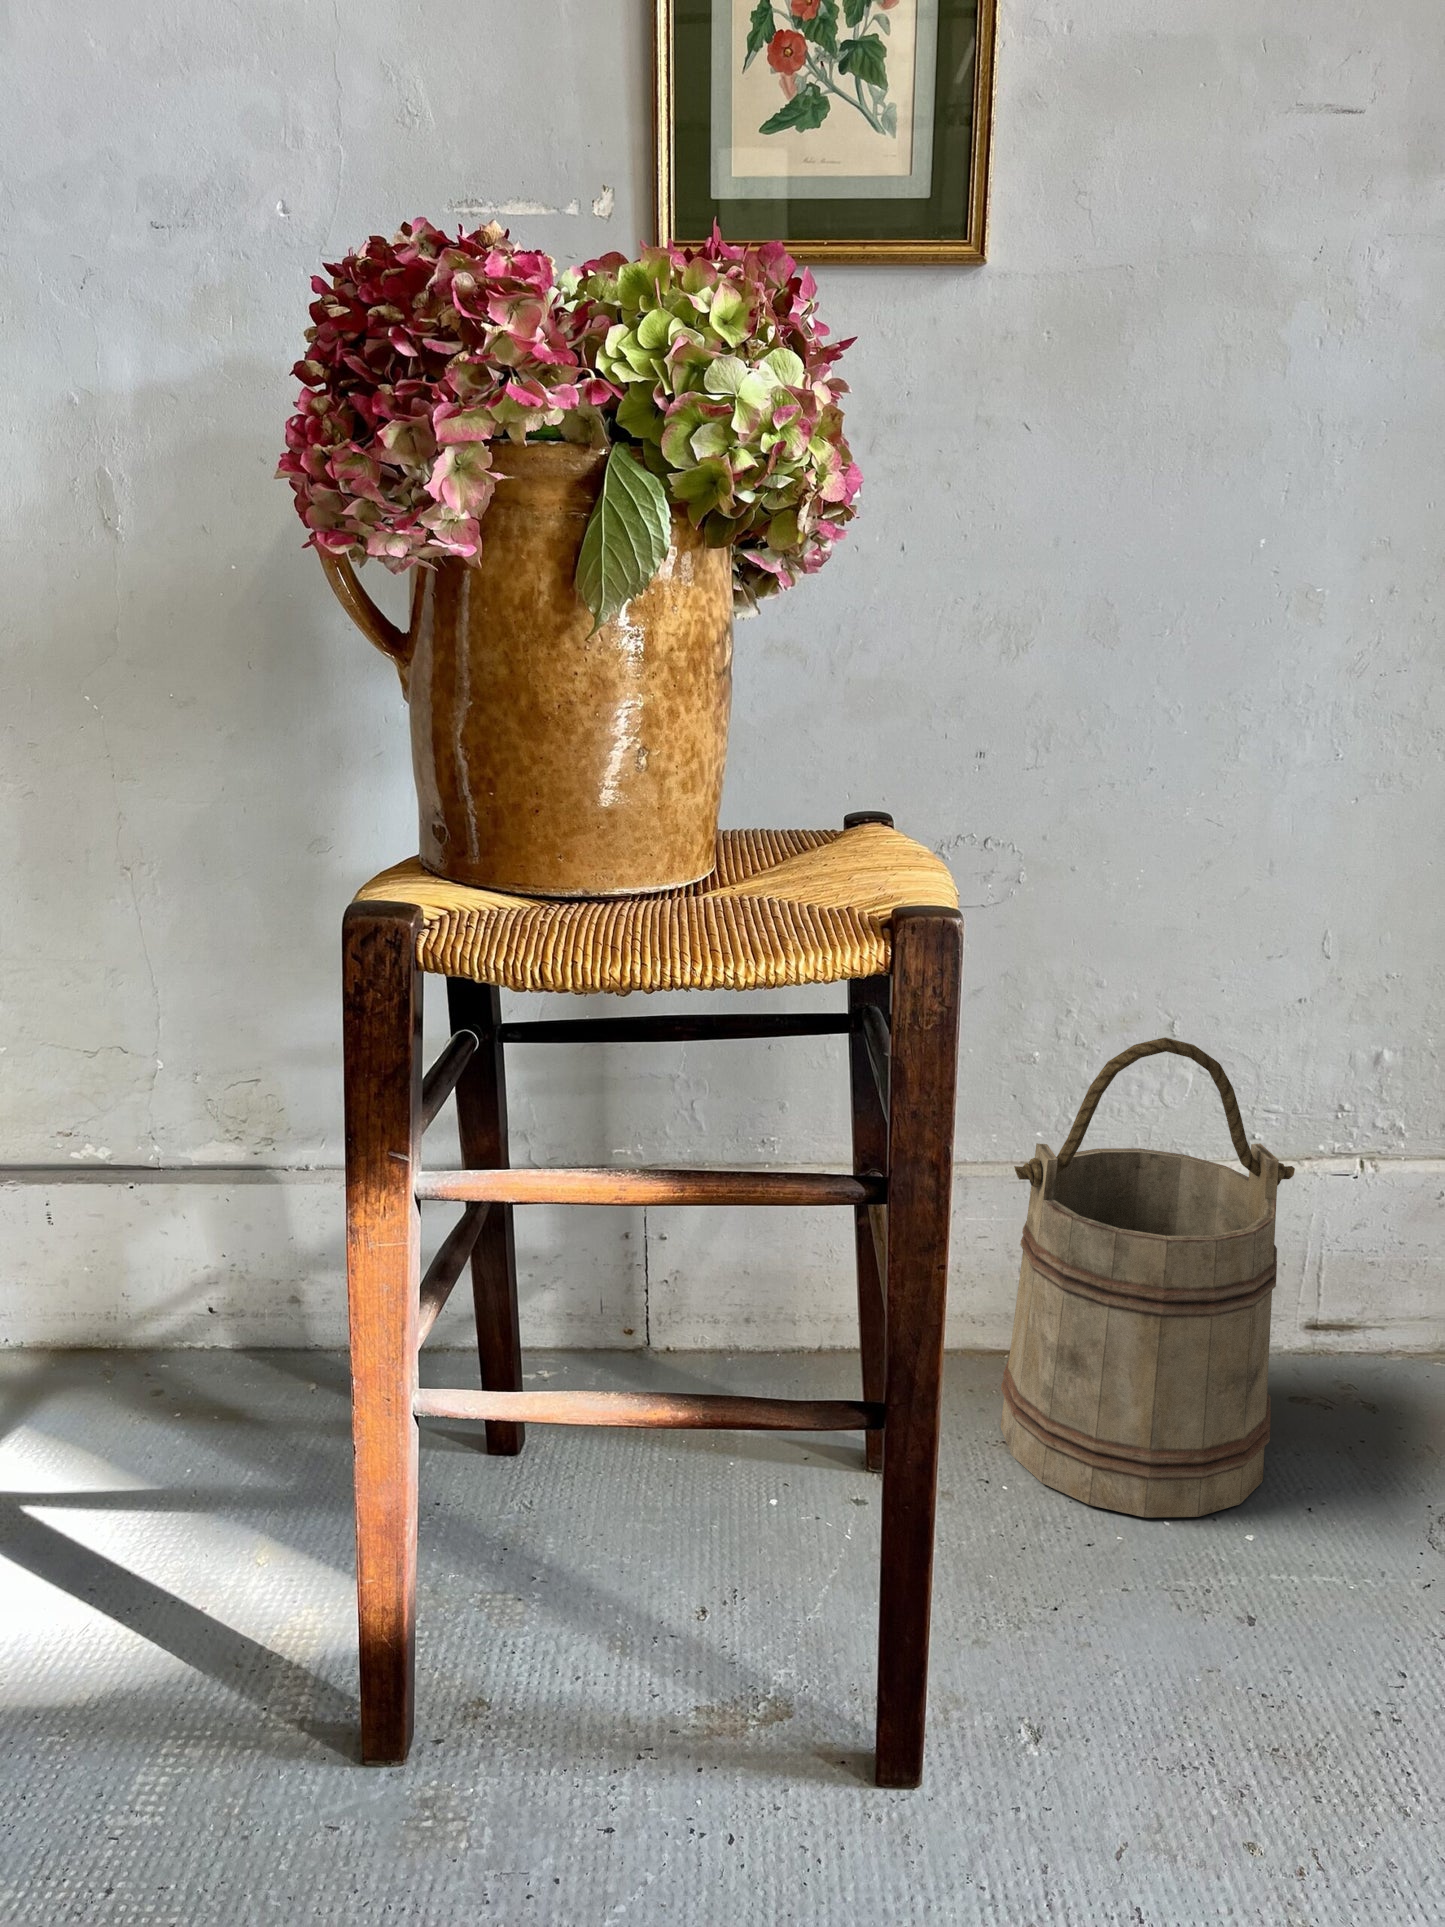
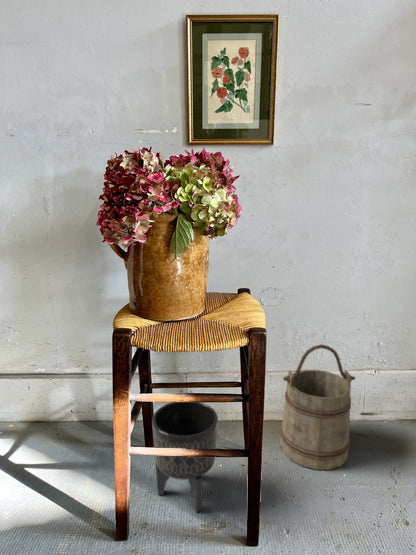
planter: none [506,1241,764,1662] -> present [152,402,218,512]

